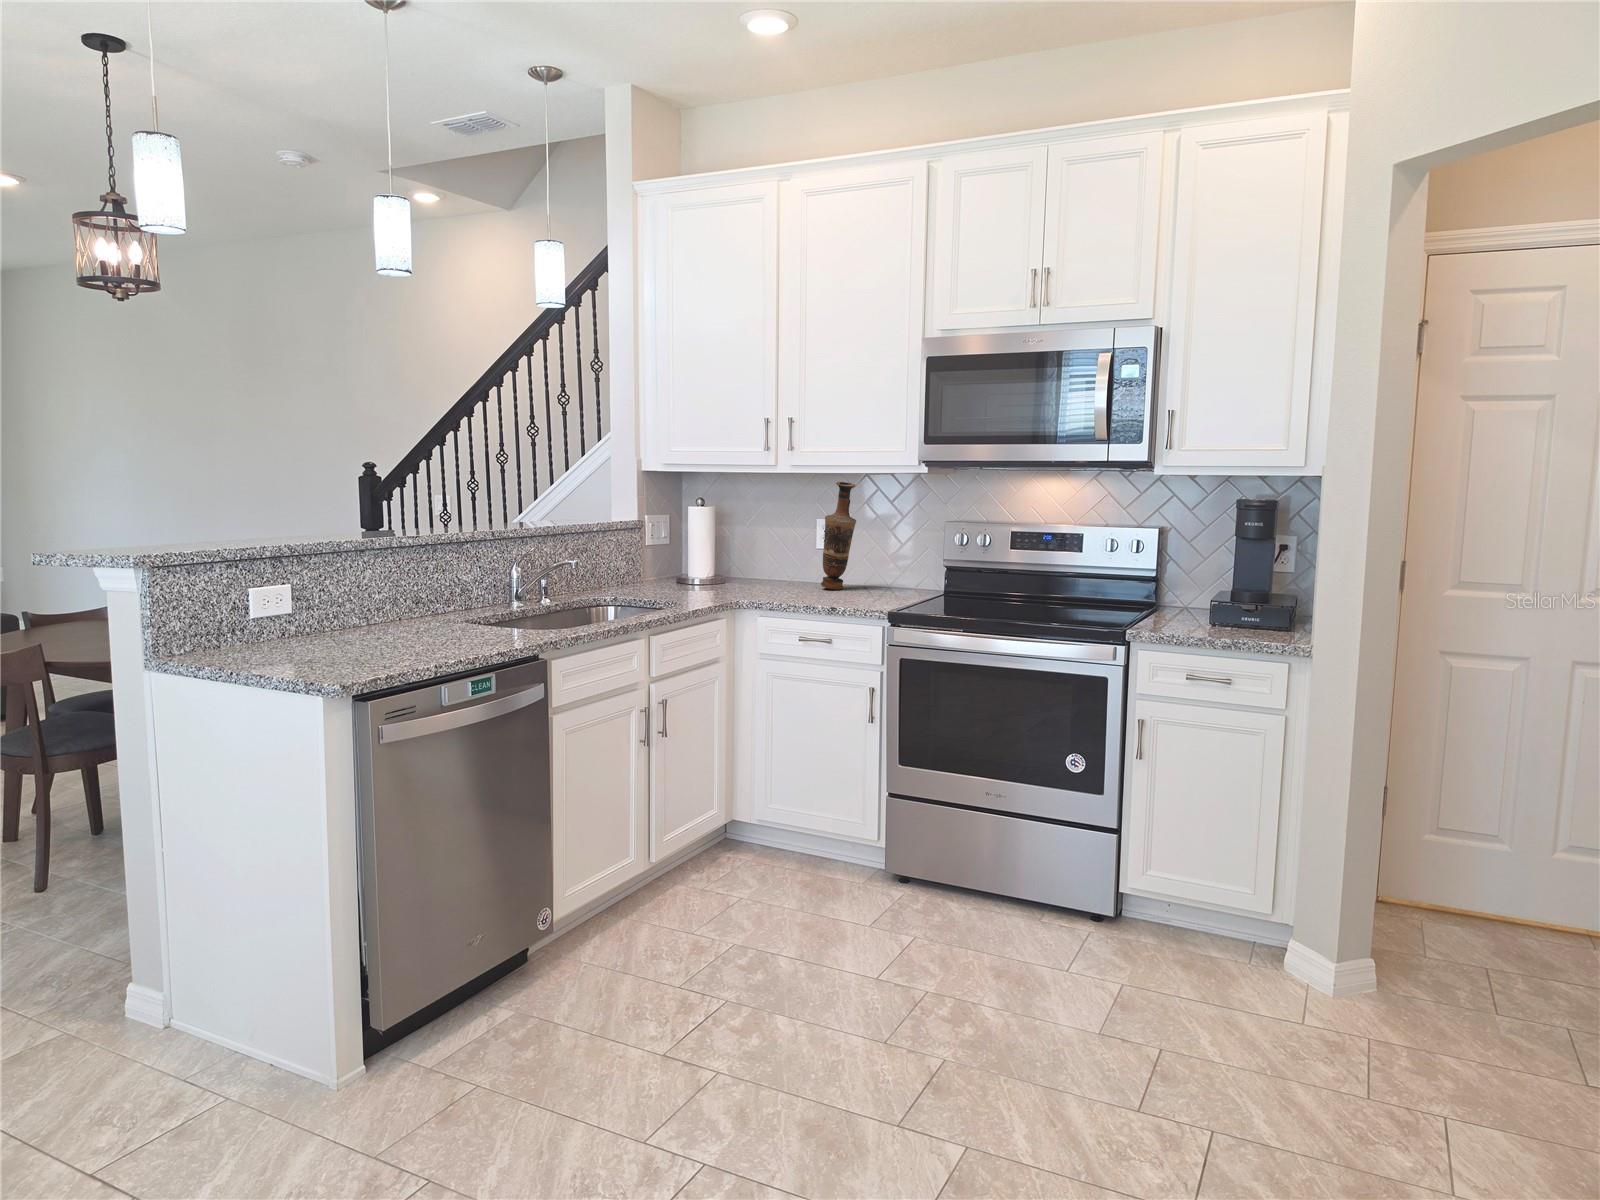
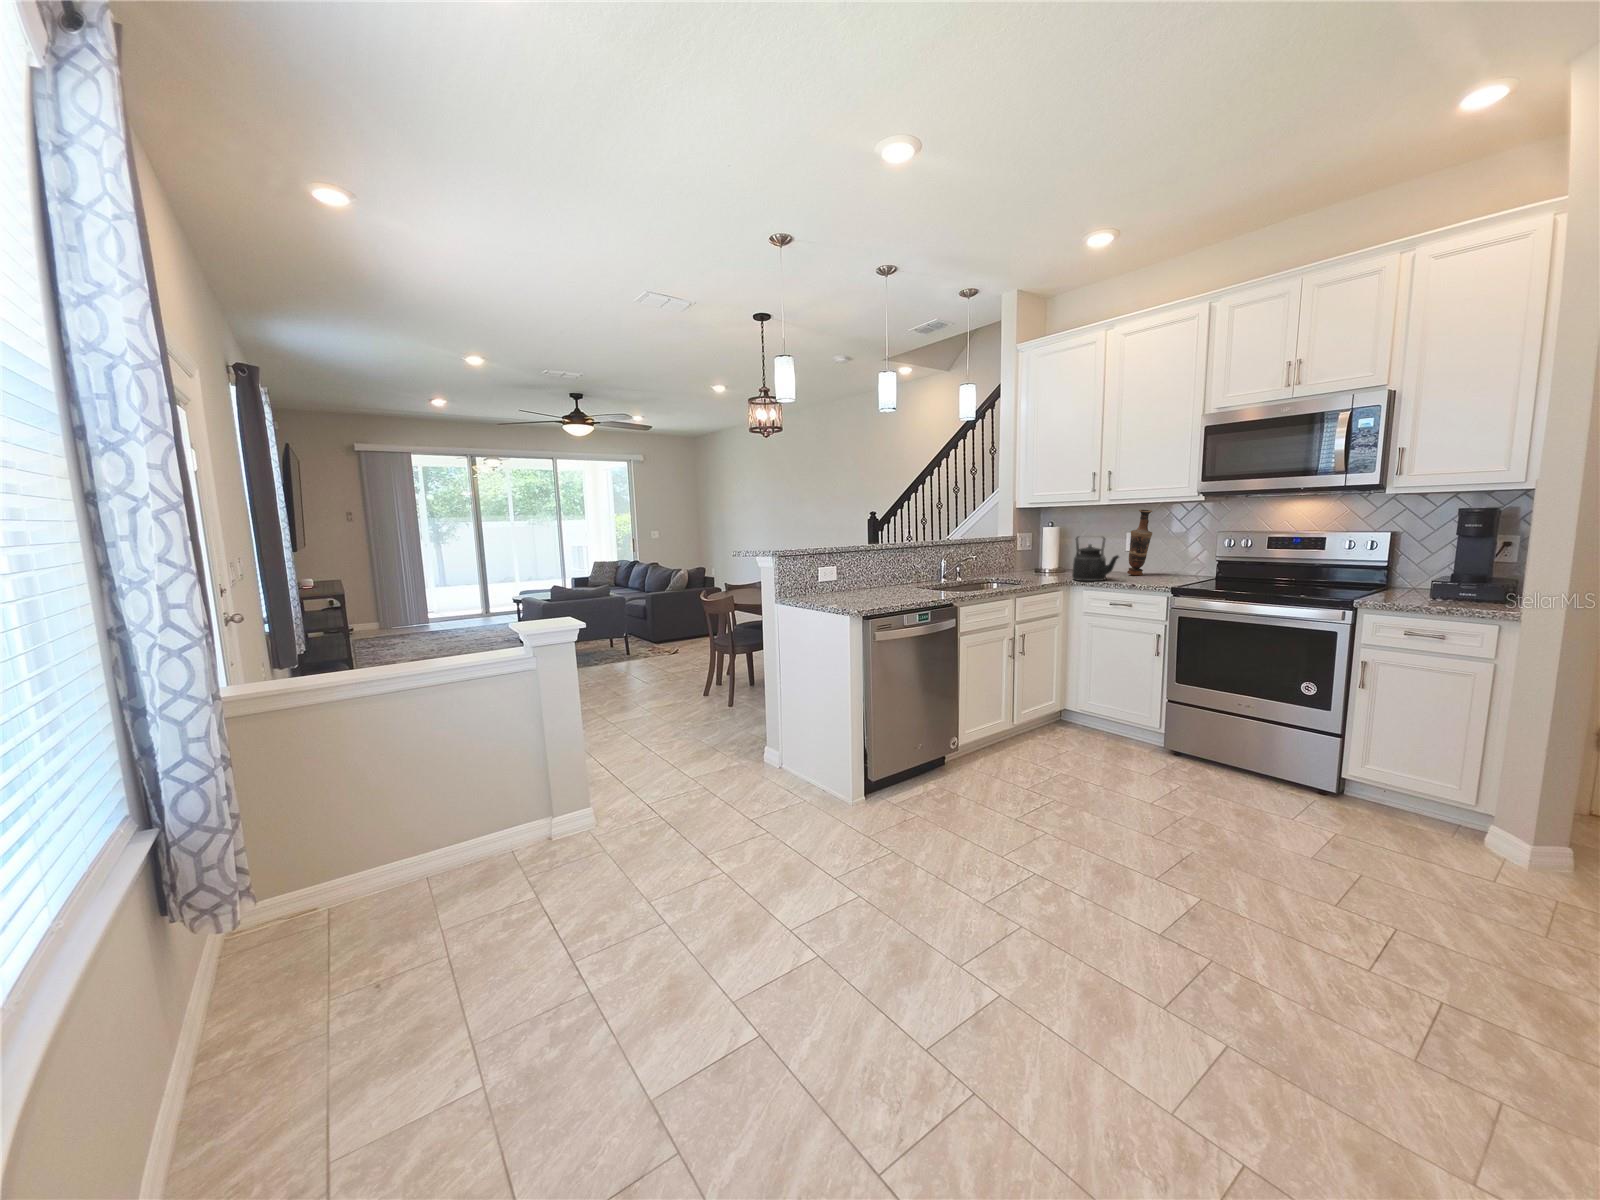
kettle: none [739,523,812,601] -> present [1072,536,1119,581]

